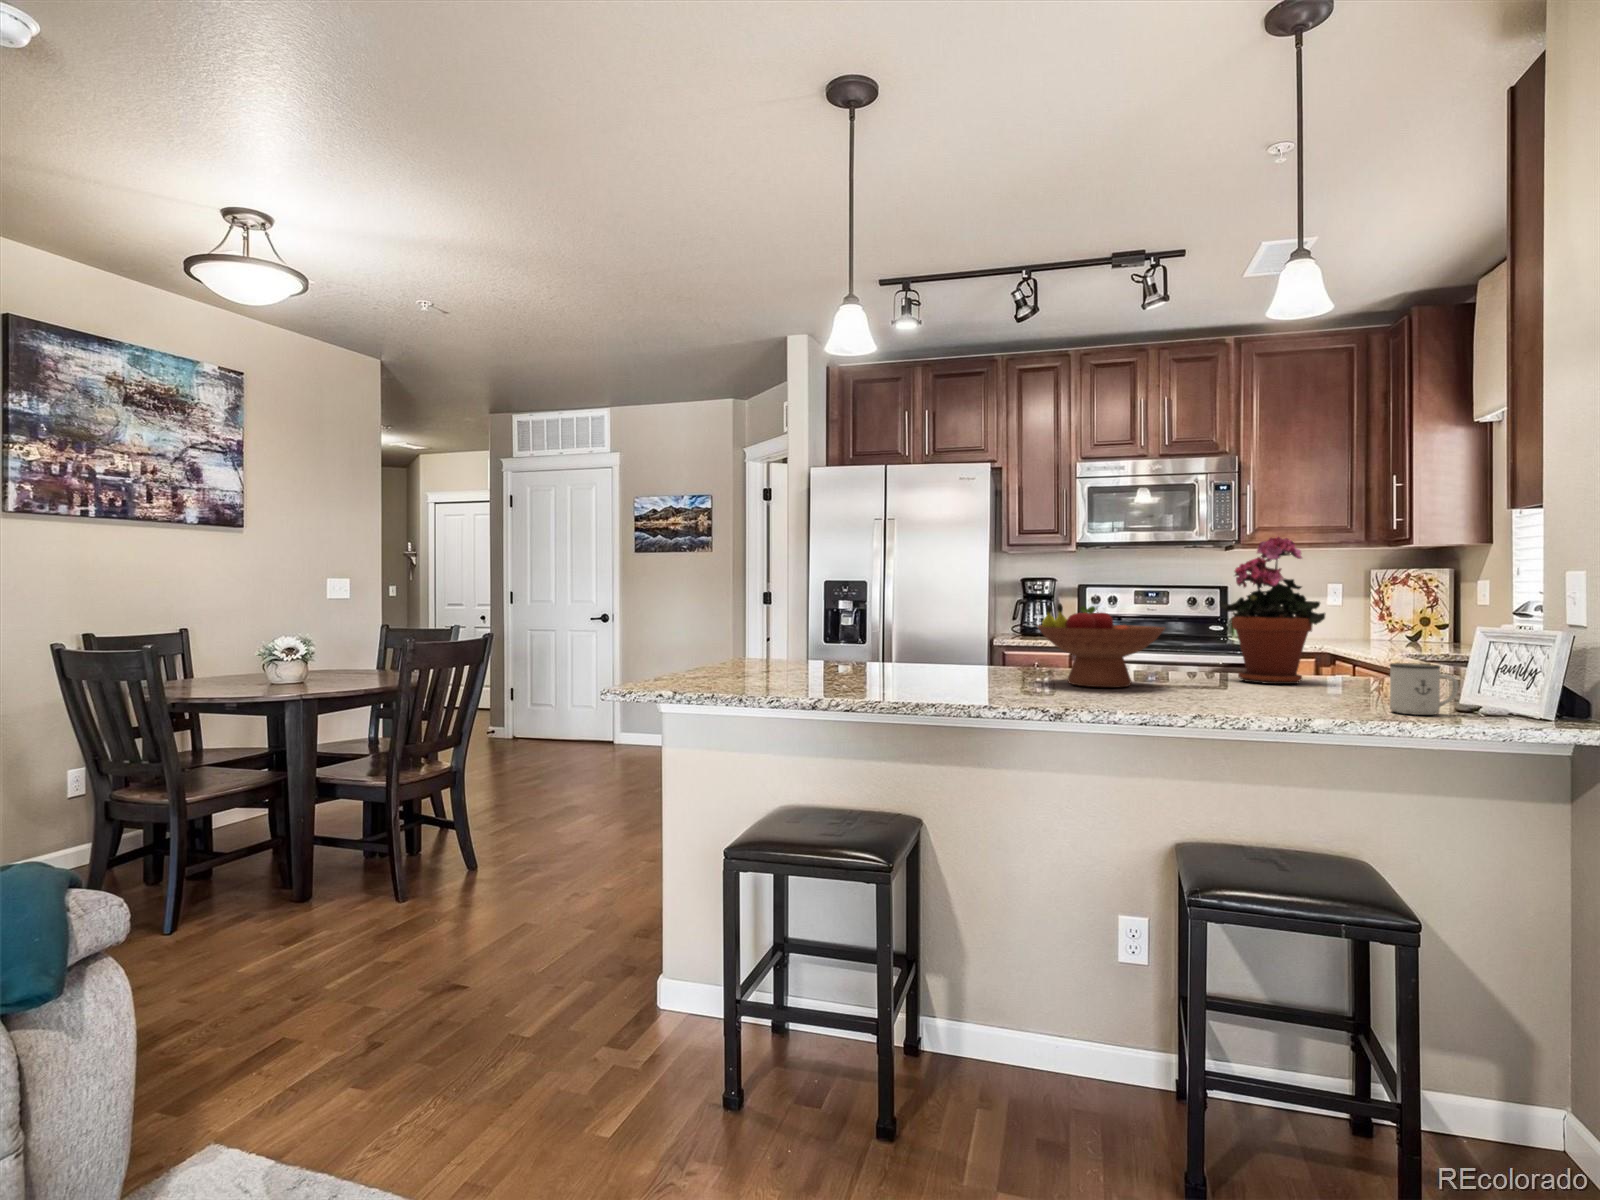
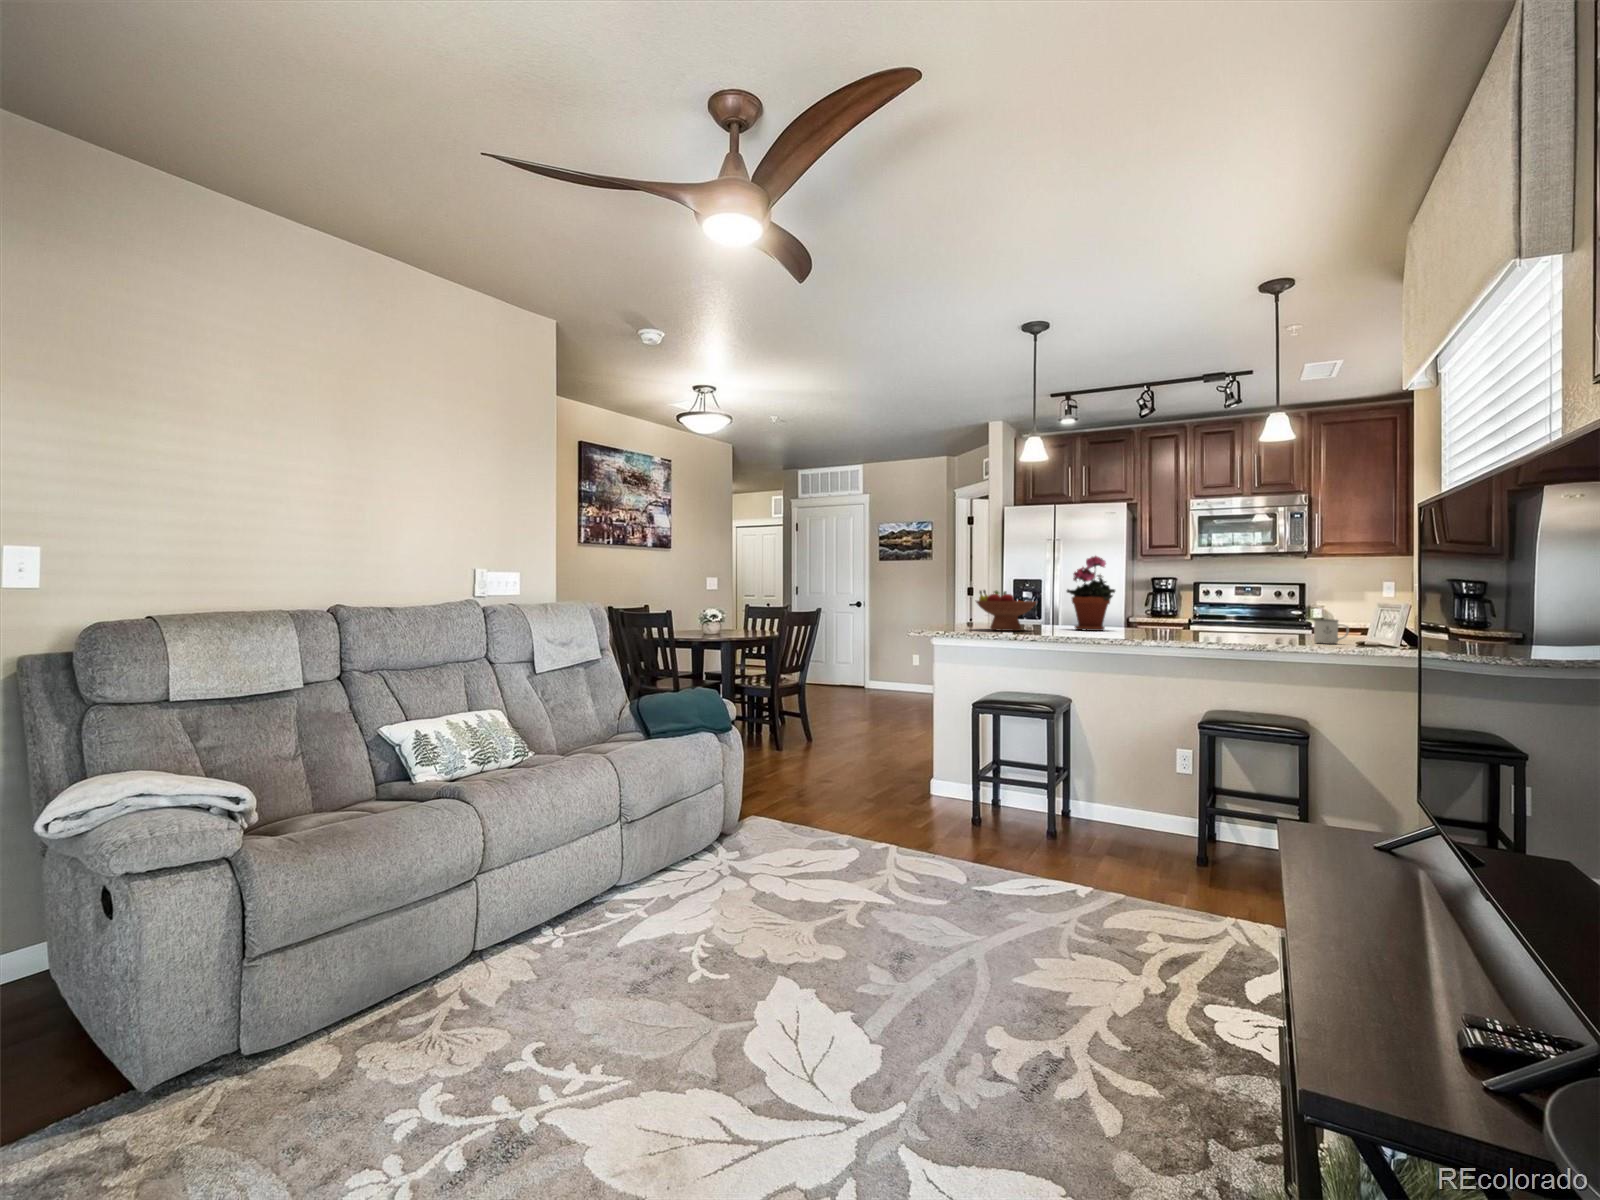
potted plant: present [1220,536,1325,684] -> present [1067,556,1115,631]
fruit bowl: present [1037,604,1165,687] -> present [976,590,1036,631]

